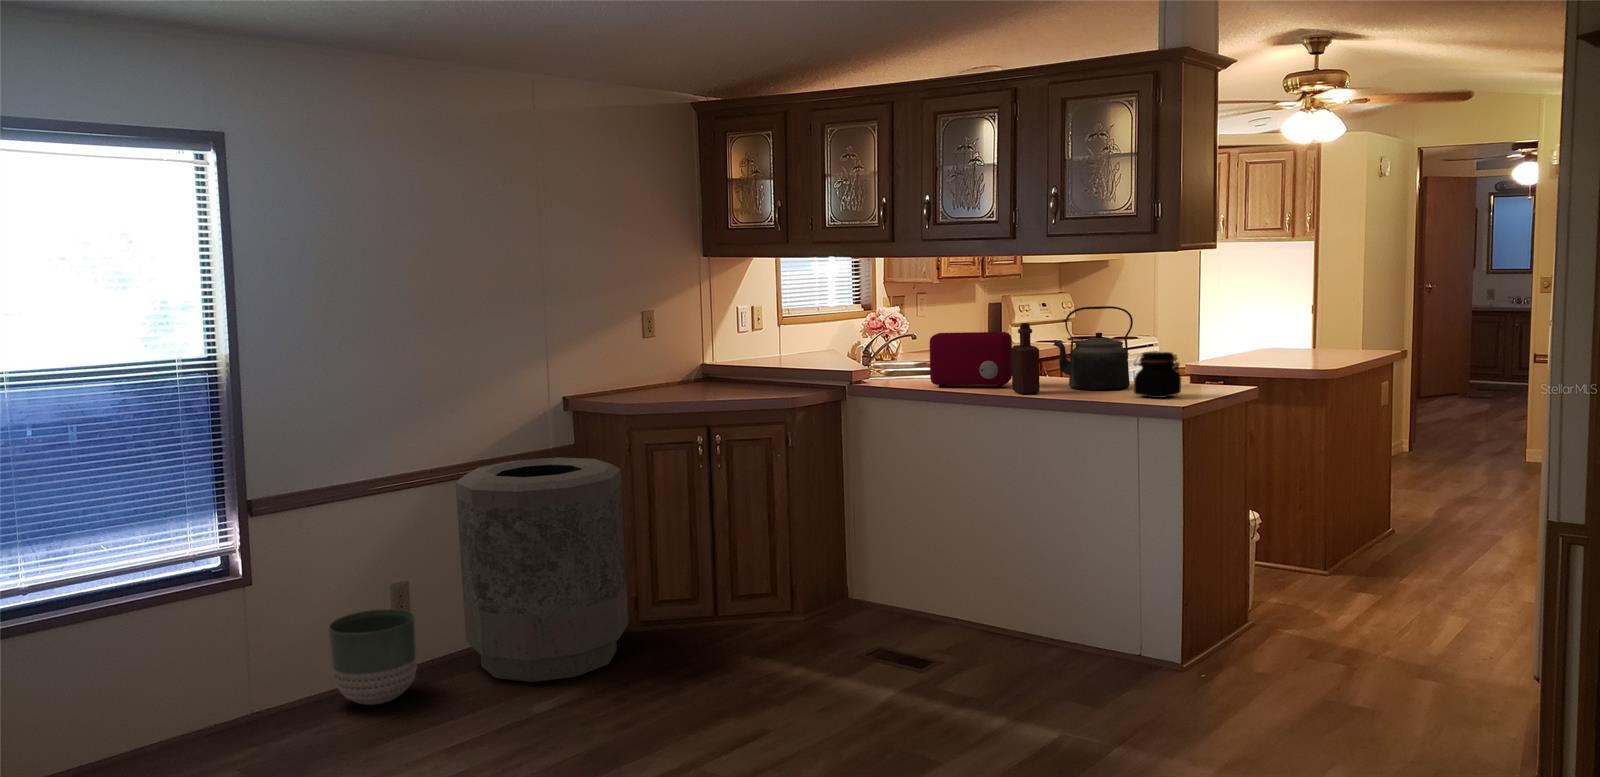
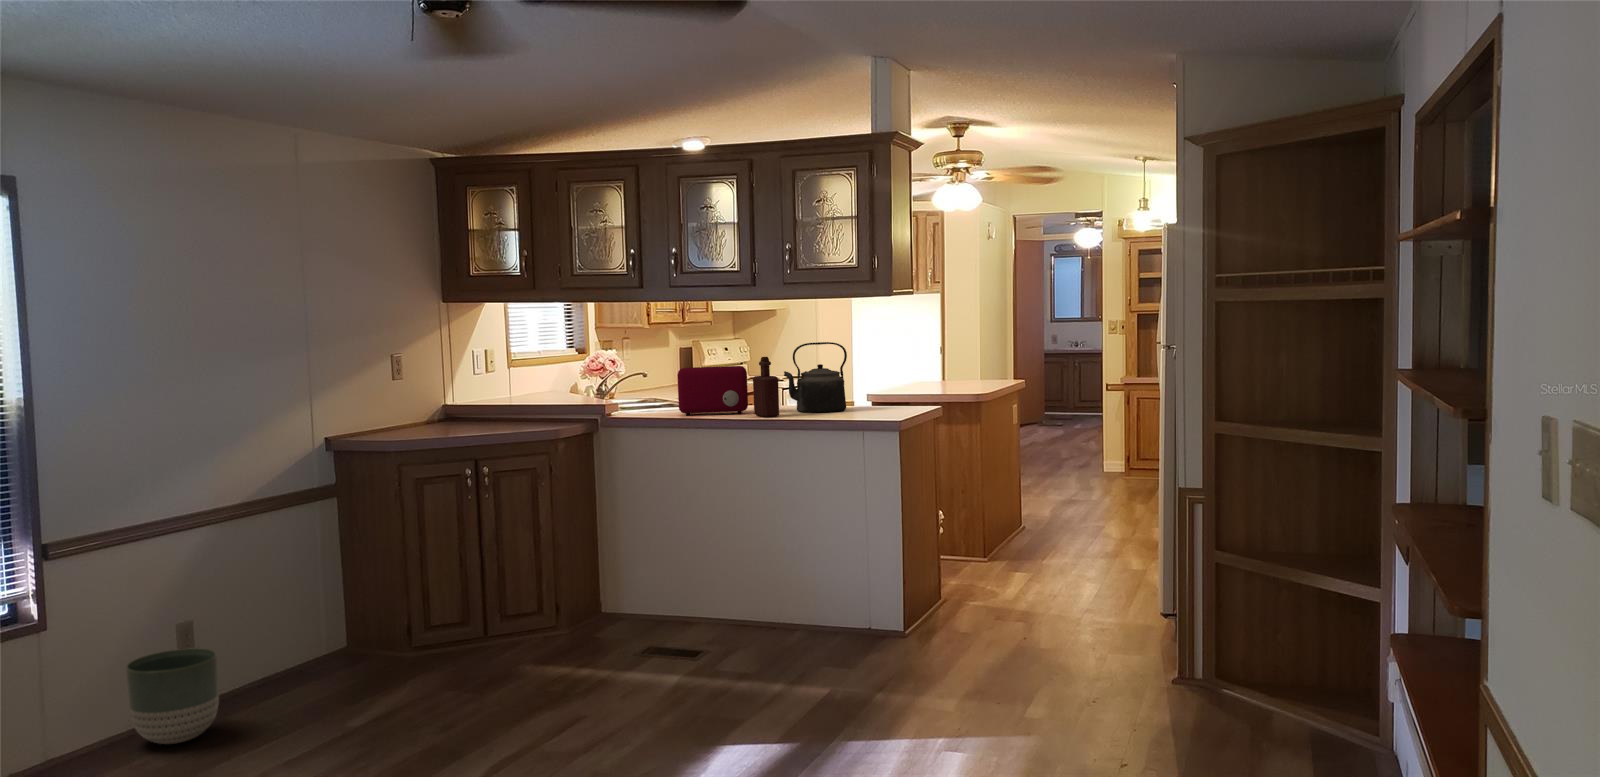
jar: present [1134,352,1181,398] -> none [855,378,894,415]
trash can: present [456,458,628,682] -> none [243,493,413,709]

